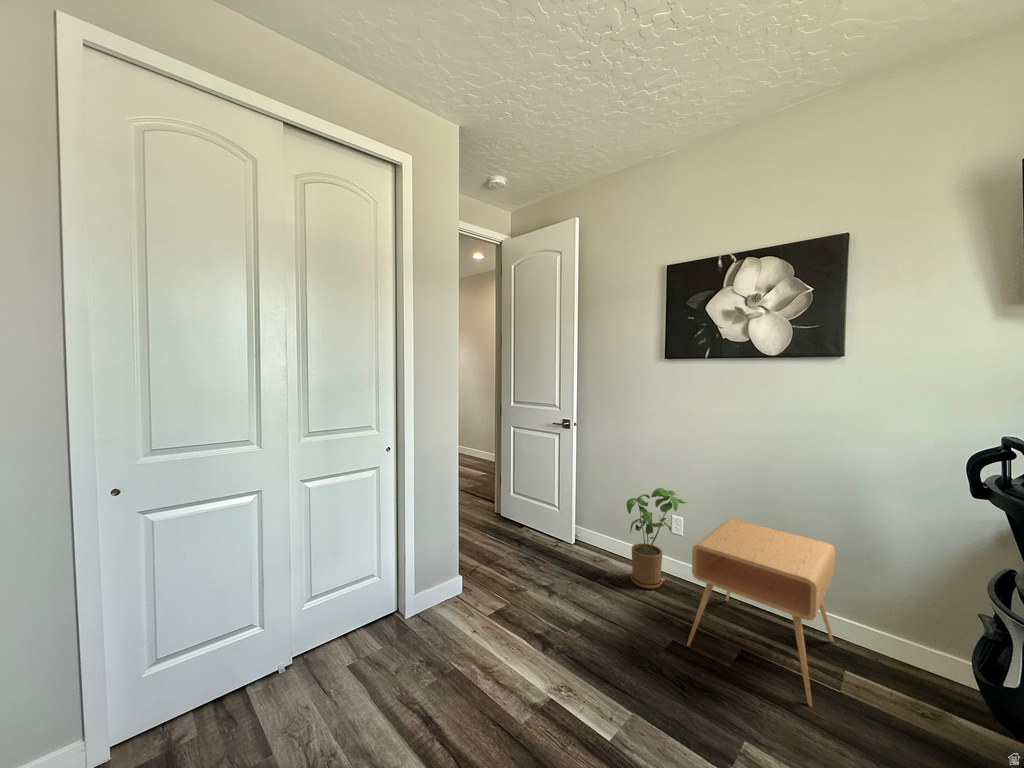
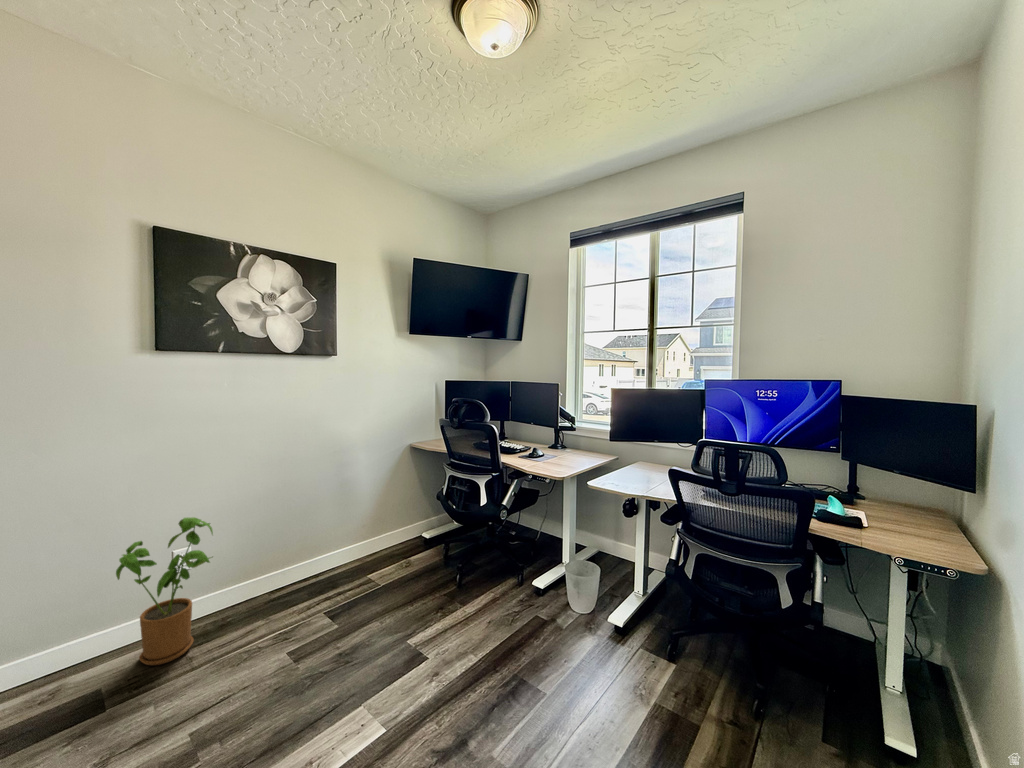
side table: present [687,519,835,707] -> none [258,497,390,646]

